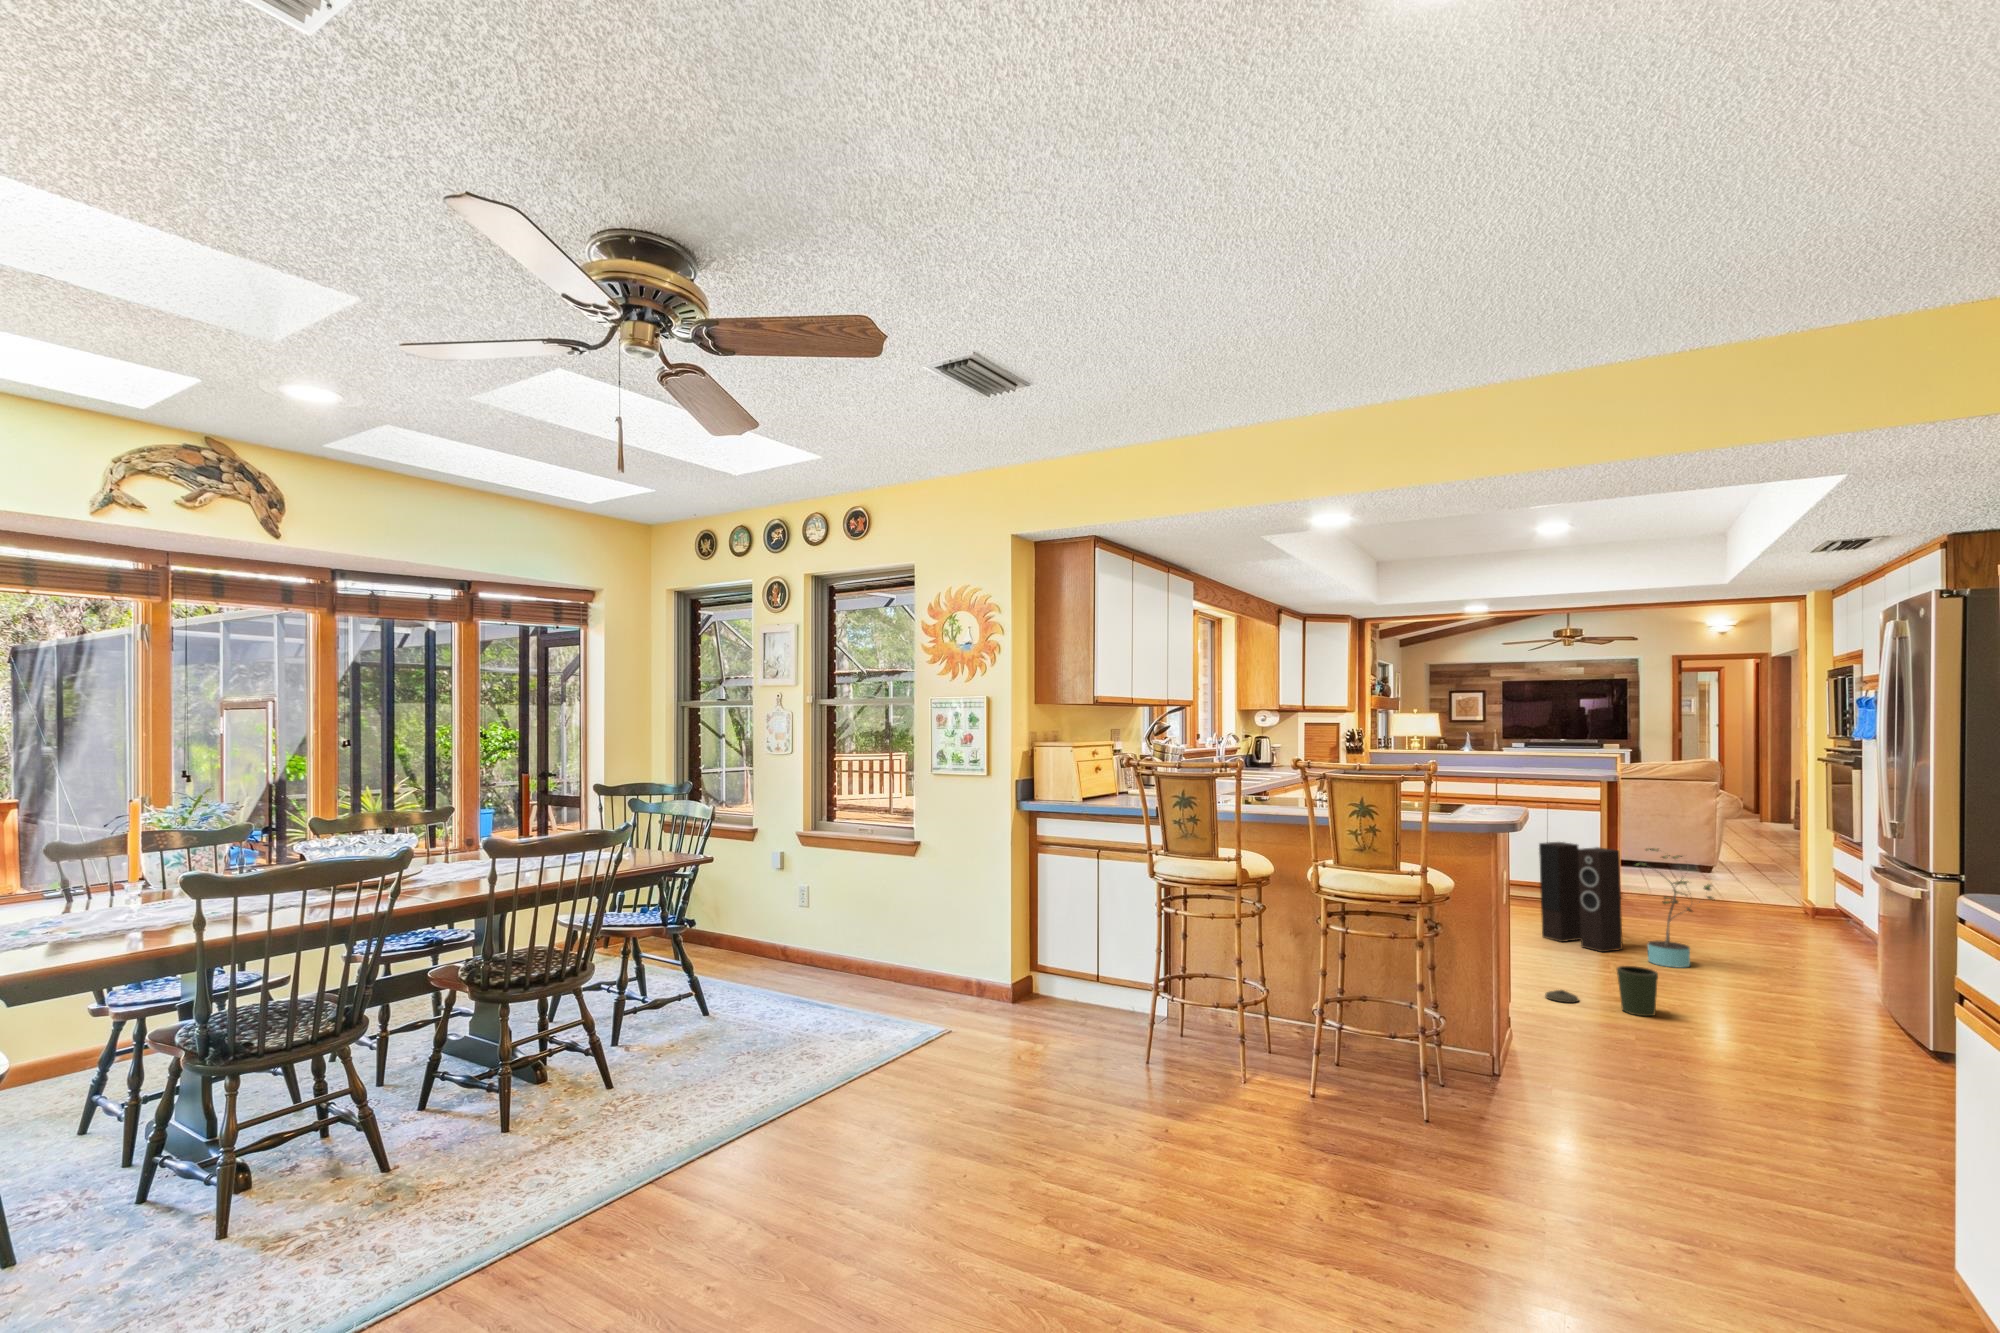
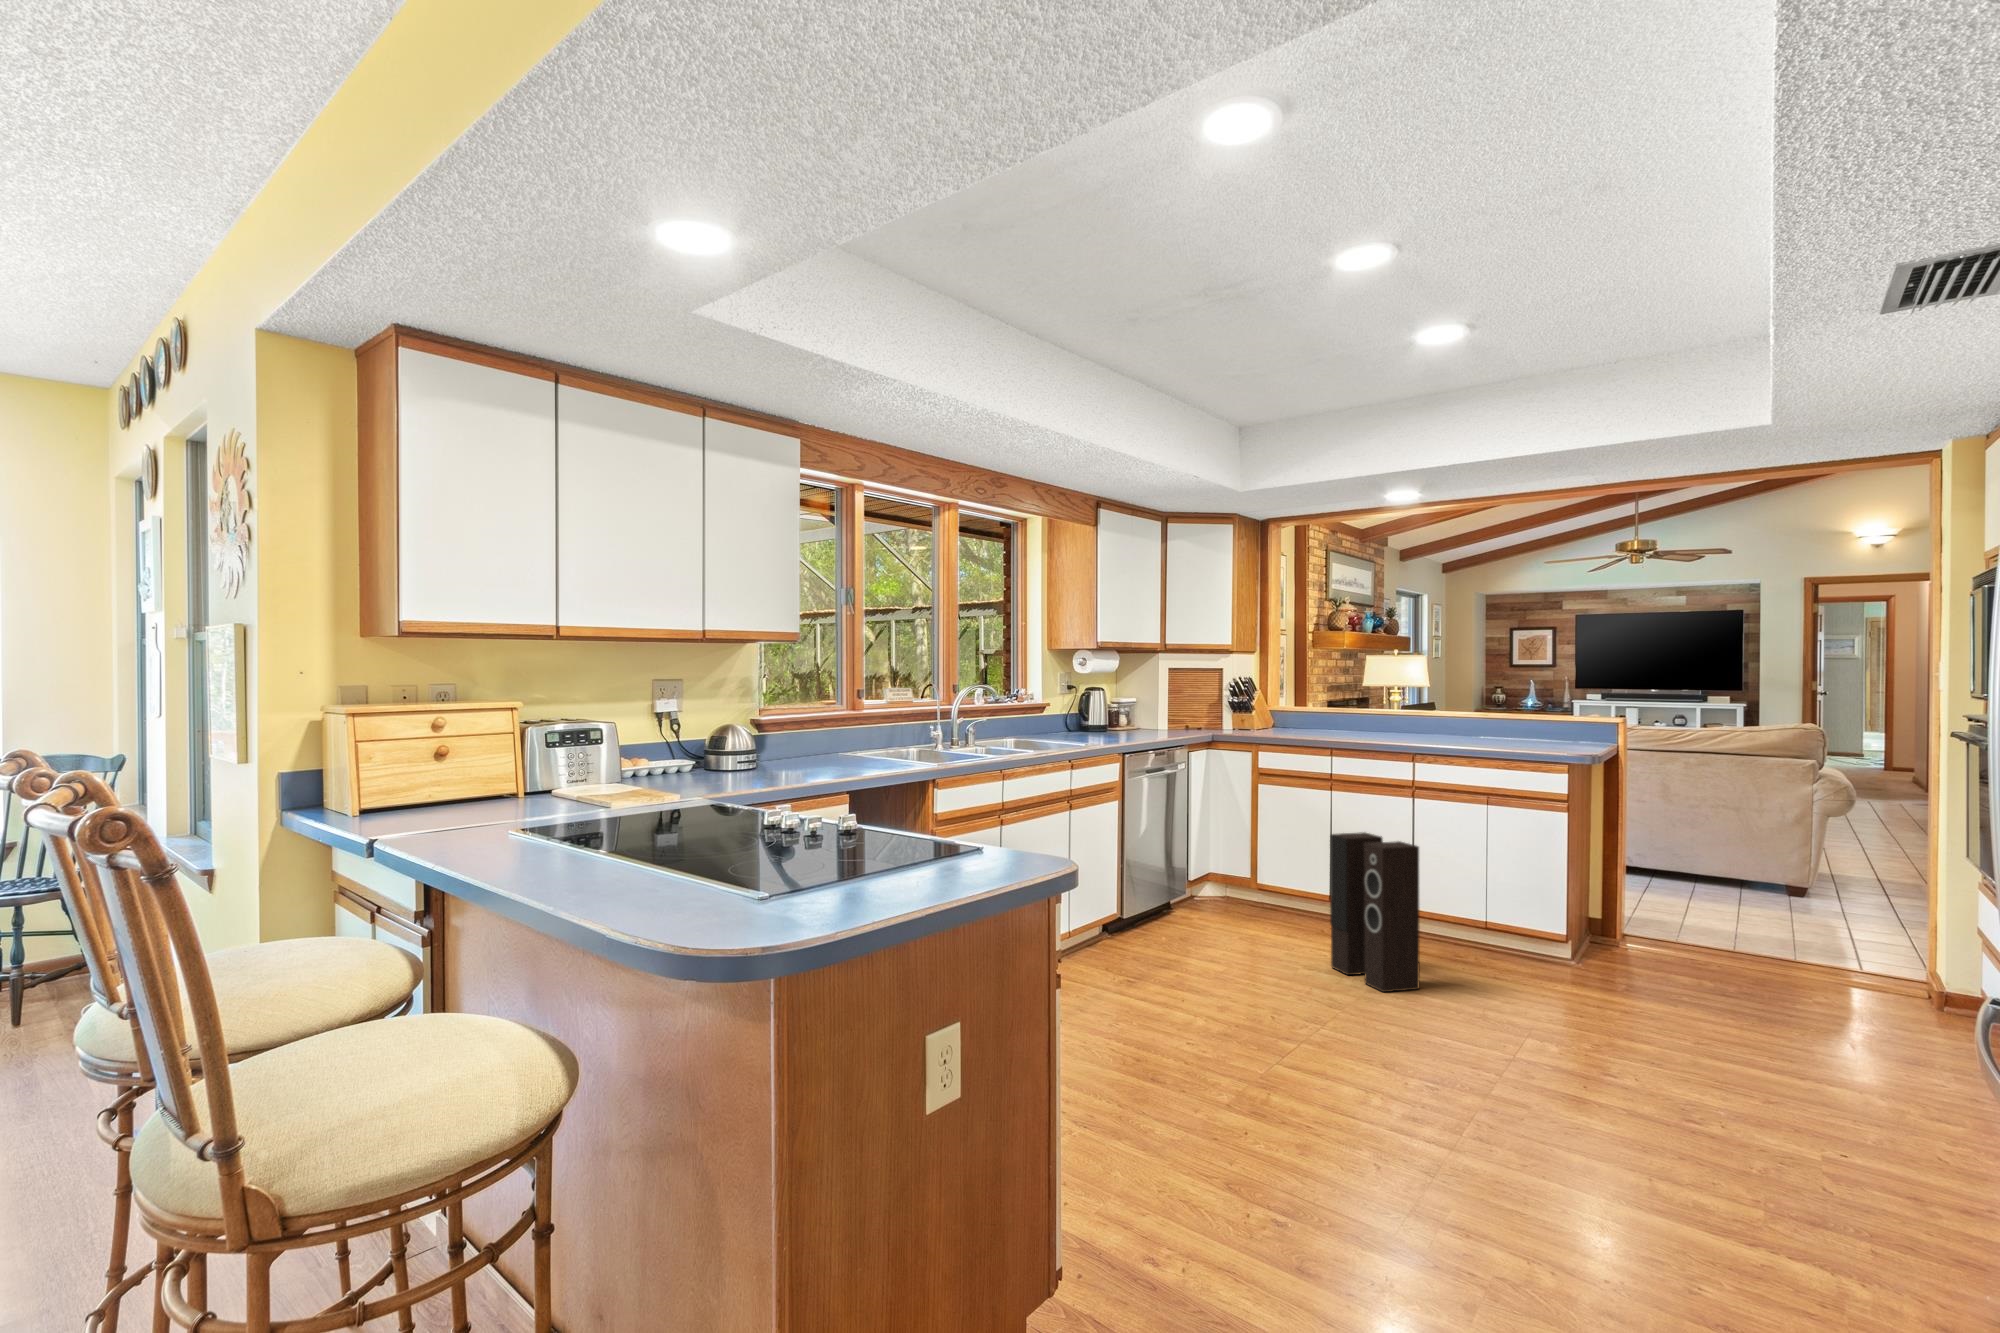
potted plant: present [1634,848,1715,968] -> none [1406,843,1514,1019]
trash can: present [1545,966,1658,1016] -> none [1188,1016,1317,1092]

